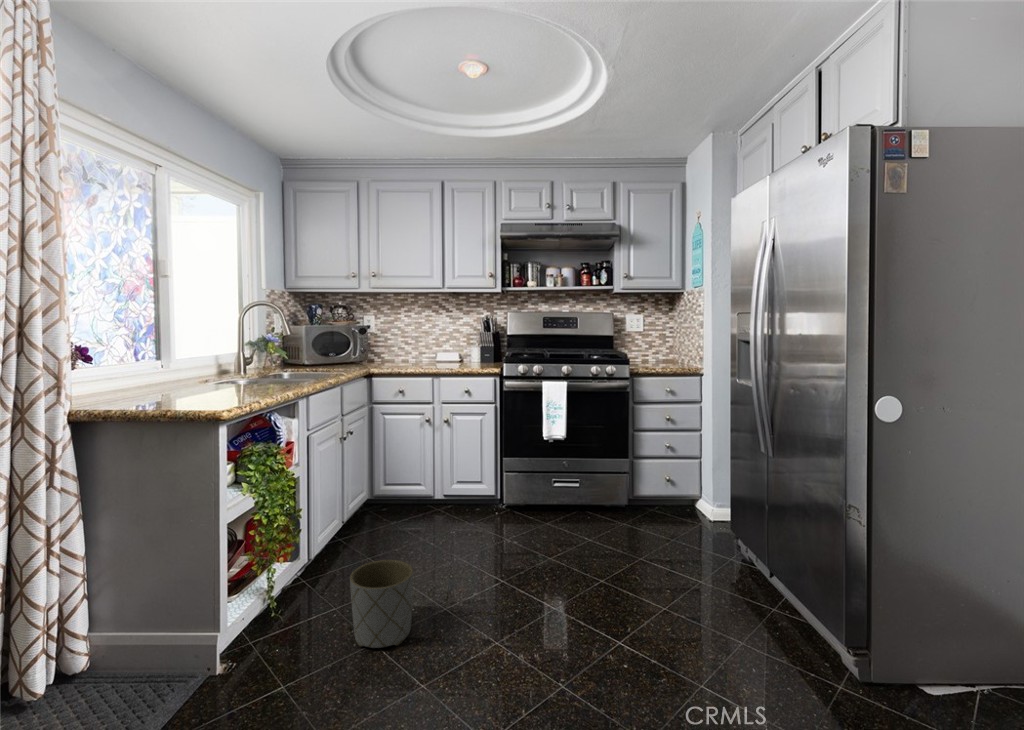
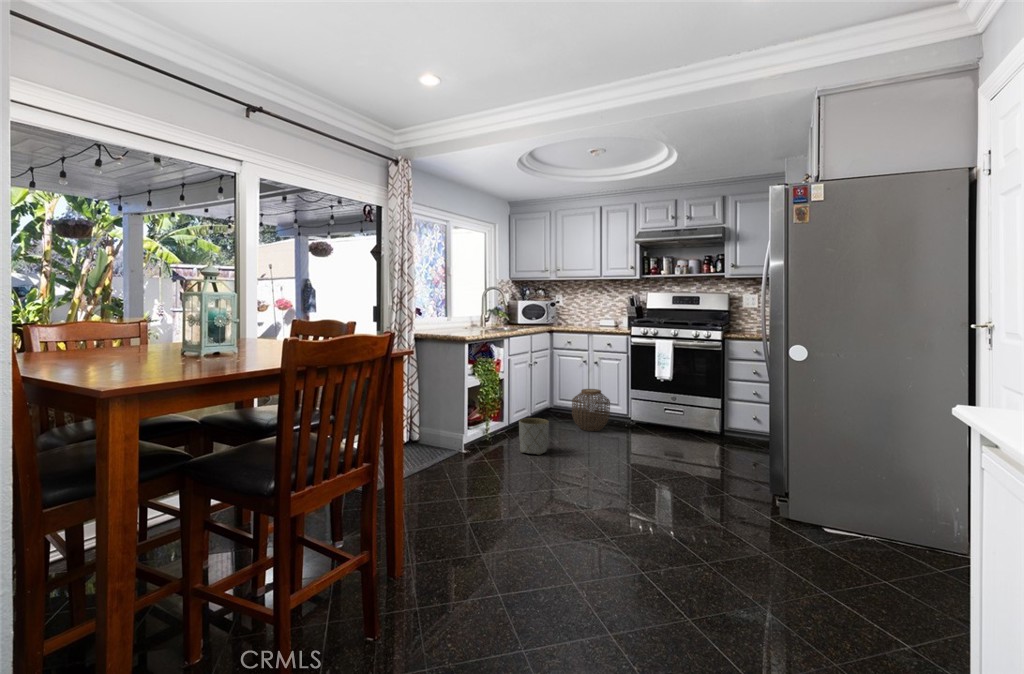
woven basket: none [421,468,483,541] -> present [572,389,610,431]

